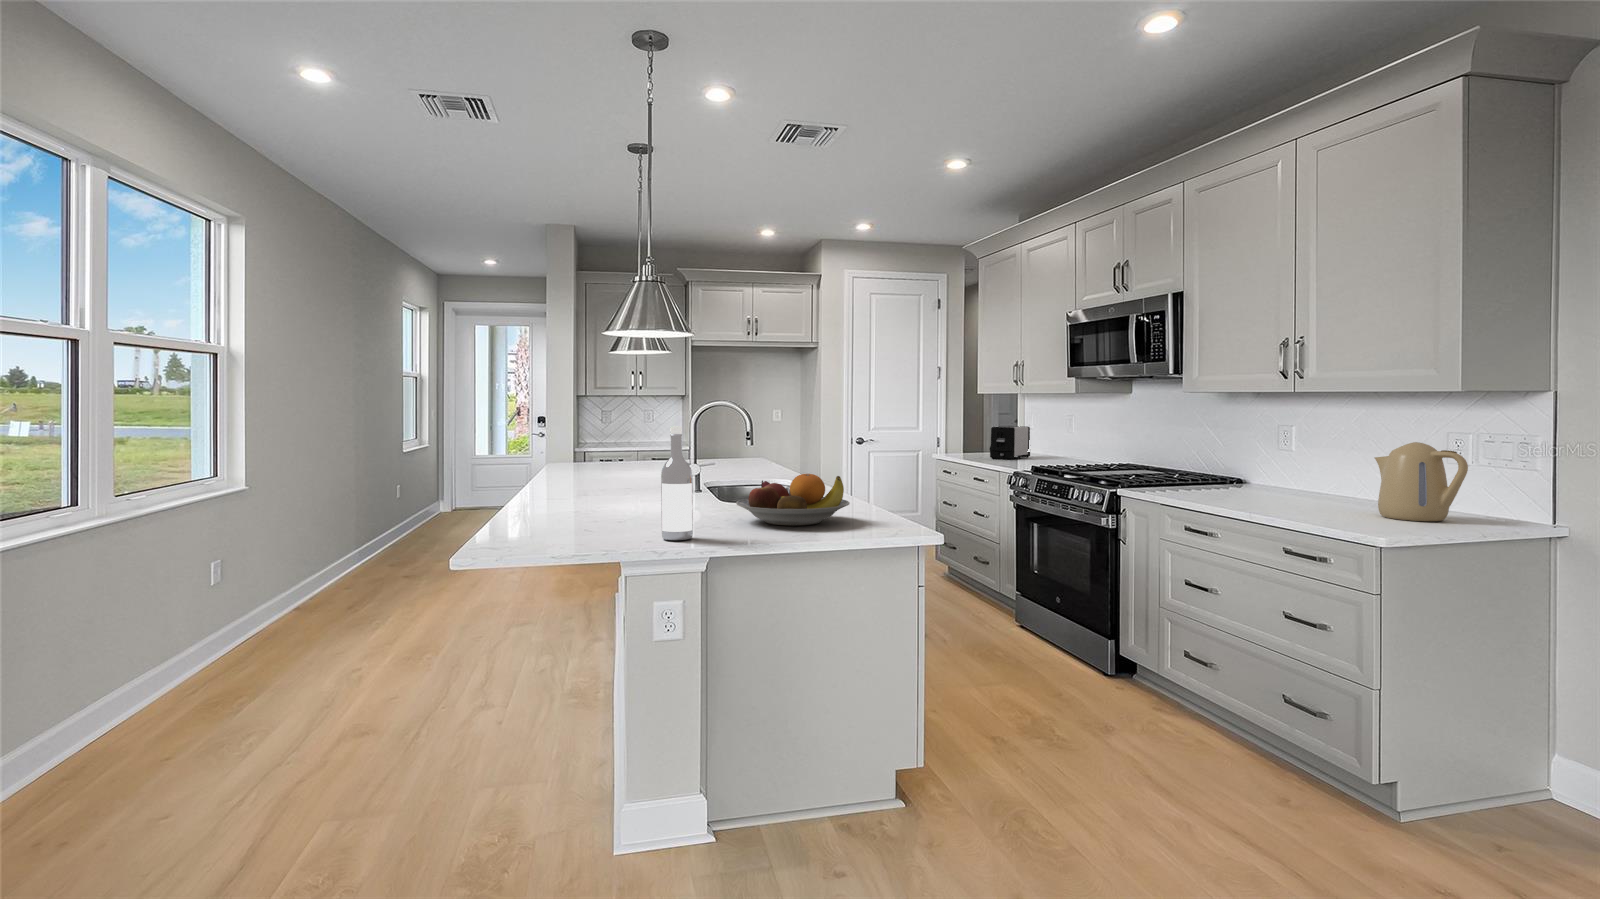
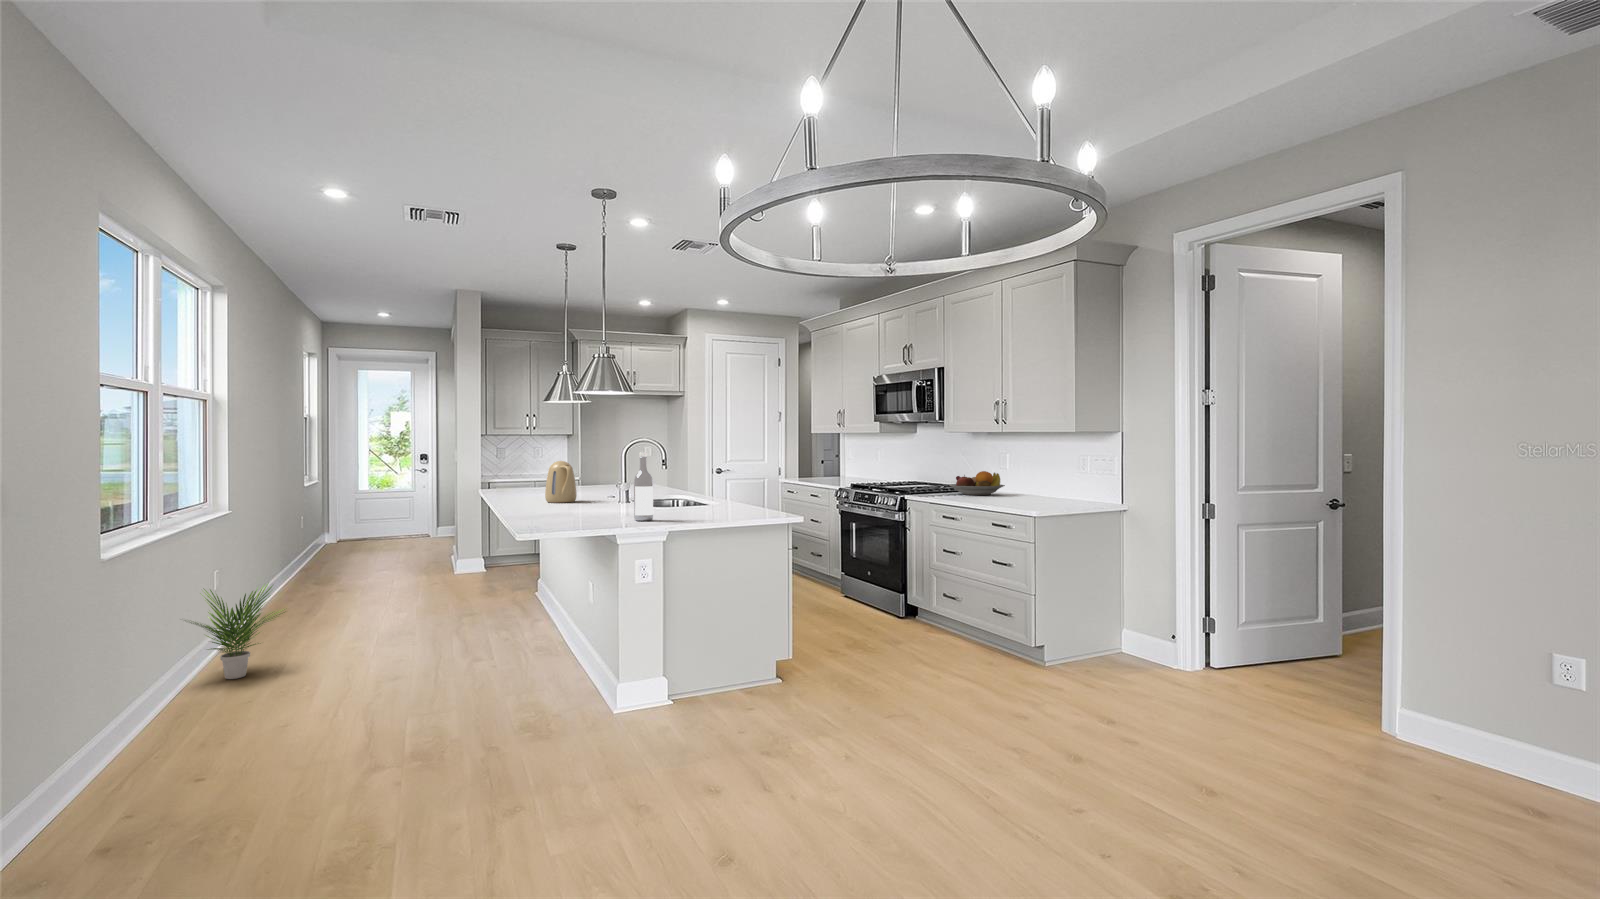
toaster: present [990,426,1030,460] -> none [821,457,851,481]
kettle: present [1375,442,1468,521] -> present [545,461,577,503]
fruit bowl: present [736,474,850,526] -> present [949,471,1005,495]
potted plant: none [121,587,266,714] -> present [190,584,285,679]

